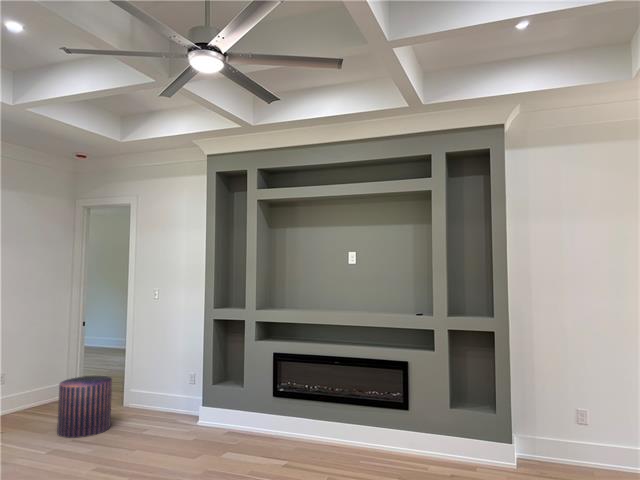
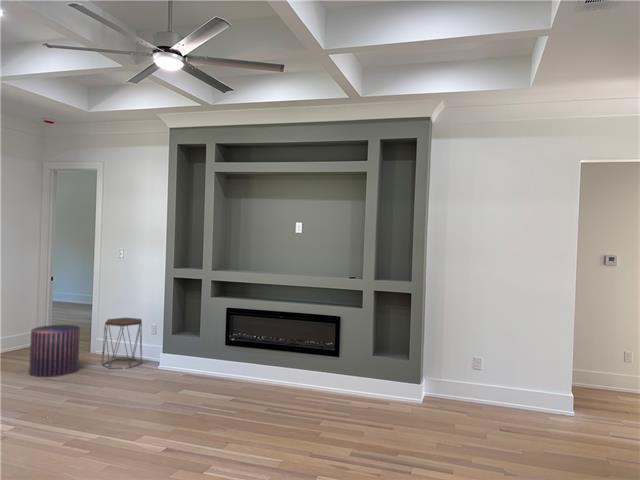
side table: none [136,365,180,426] -> present [102,318,142,369]

